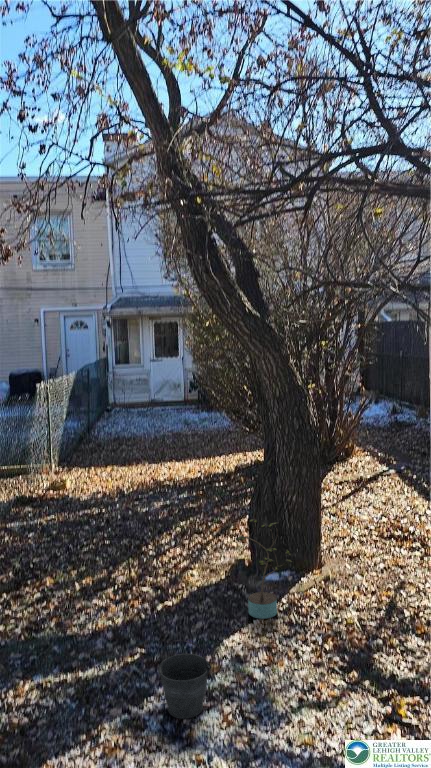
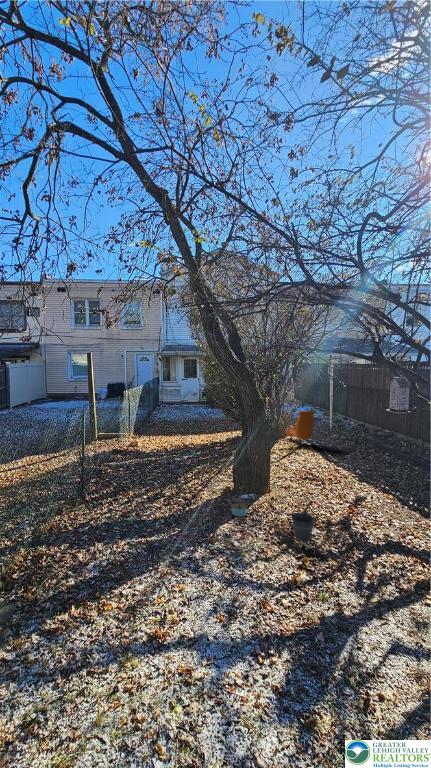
lounge chair: none [344,406,403,480] -> present [285,411,315,449]
bucket: present [157,640,211,719] -> present [291,506,316,540]

